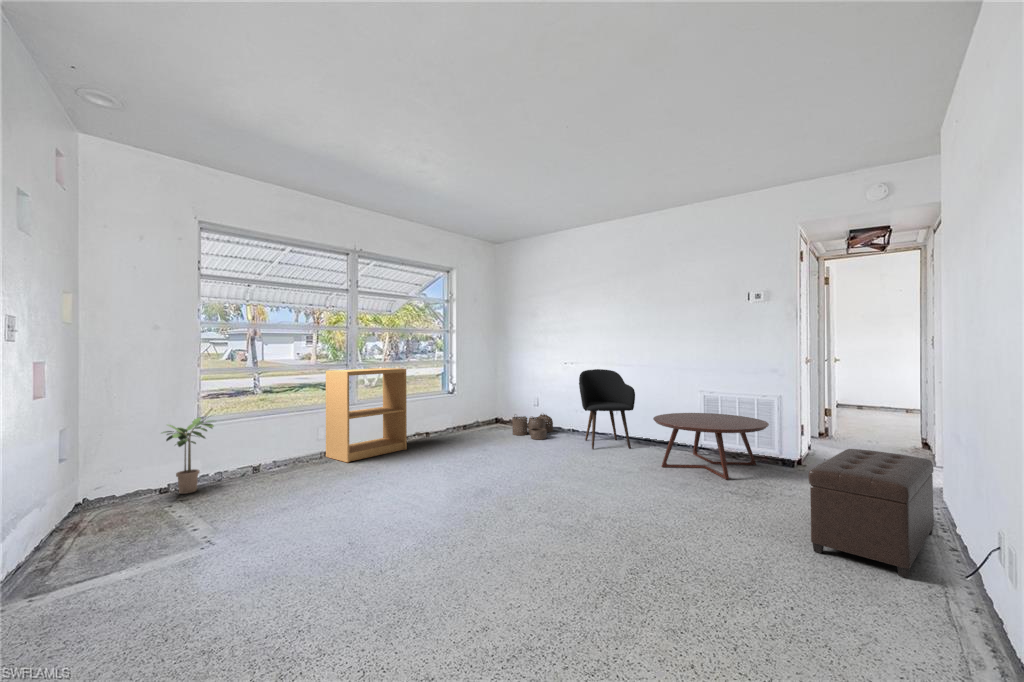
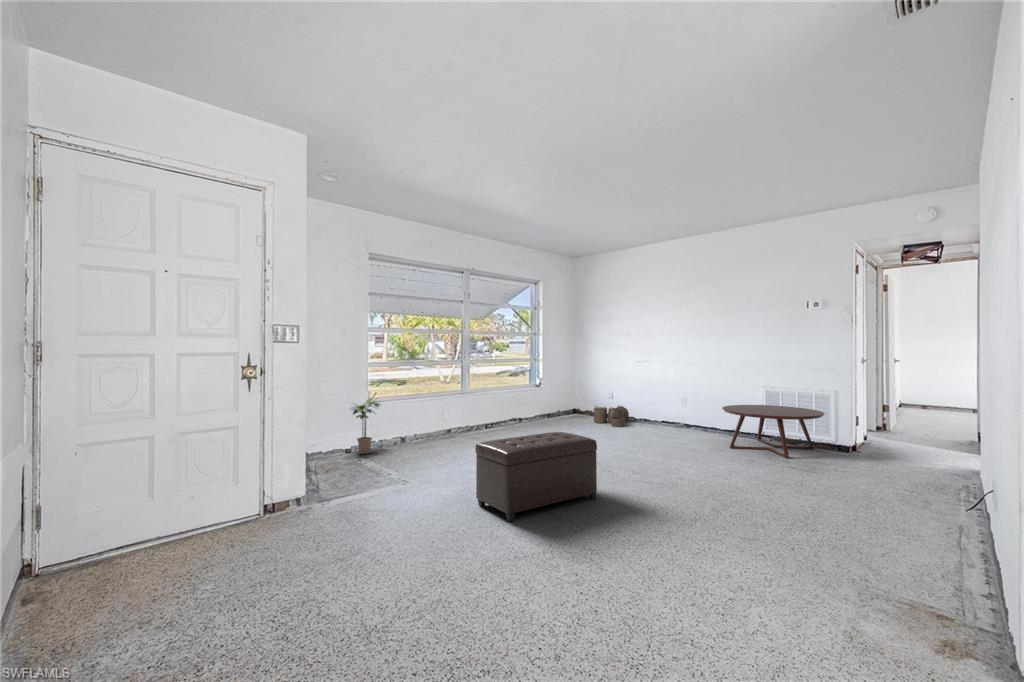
bookshelf: present [326,368,407,462] -> none [449,364,510,438]
armchair: present [579,369,635,449] -> none [654,367,710,435]
ottoman: present [808,449,934,578] -> present [475,432,597,521]

